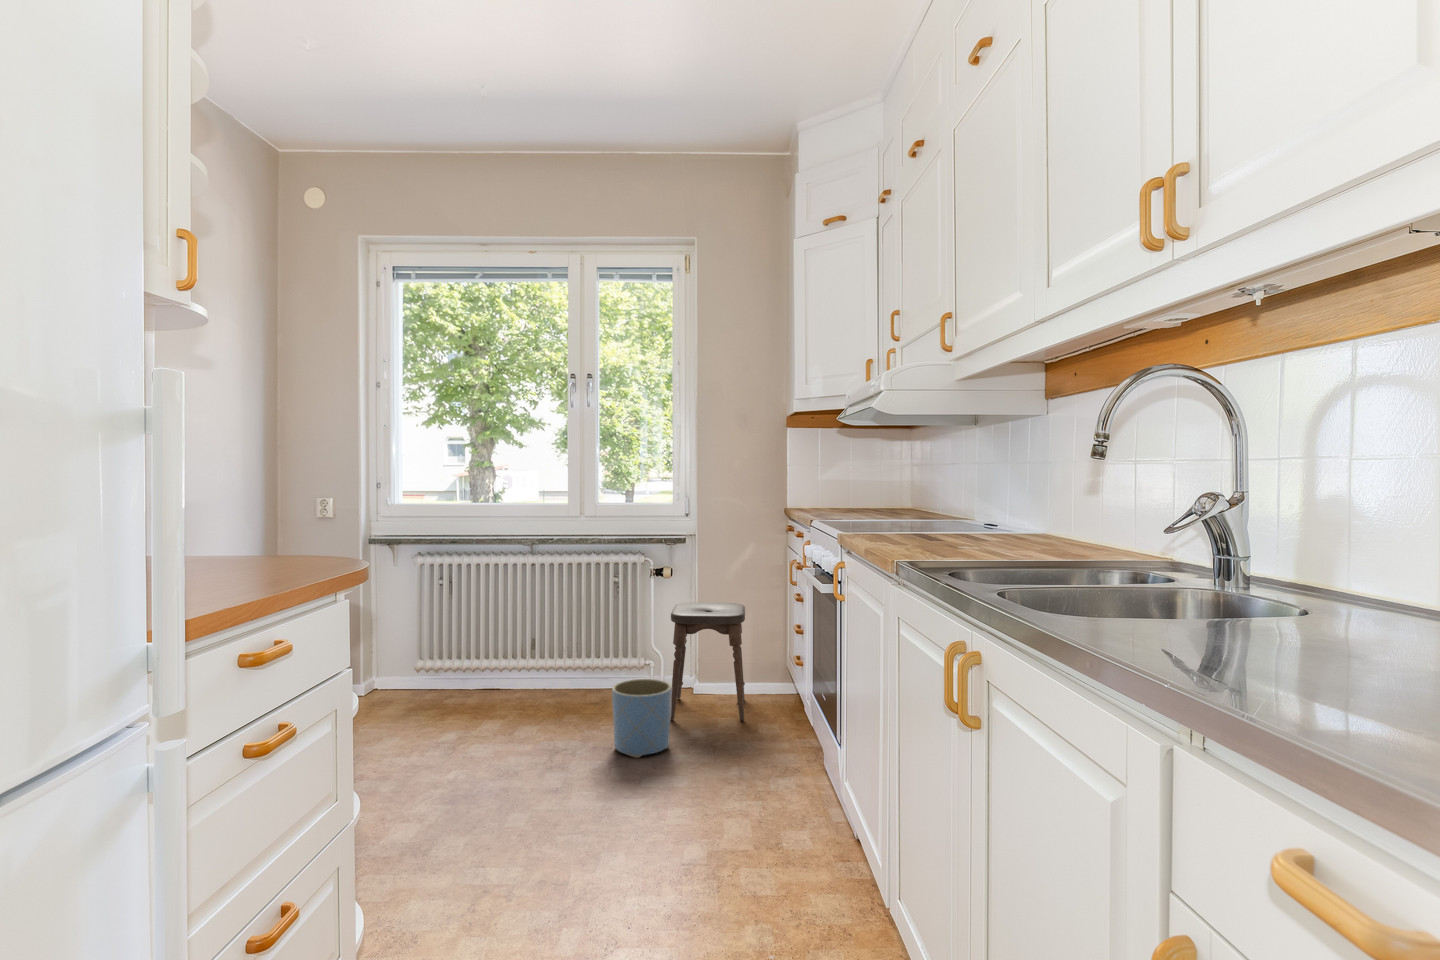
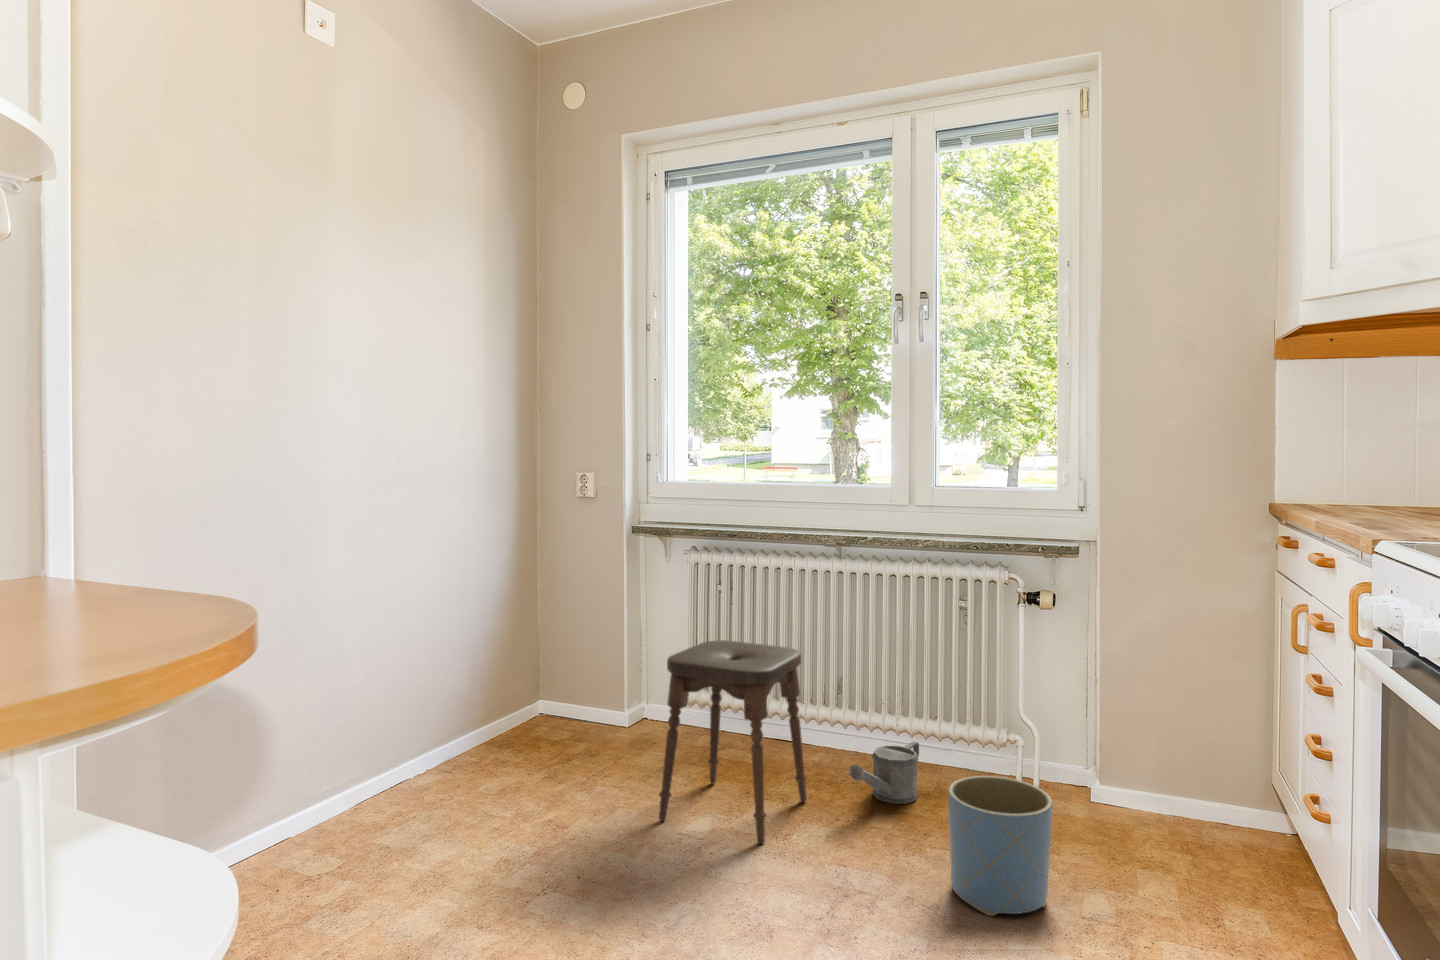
stool: present [670,603,745,721] -> present [659,640,807,844]
watering can: none [546,673,590,713] -> present [850,741,919,804]

